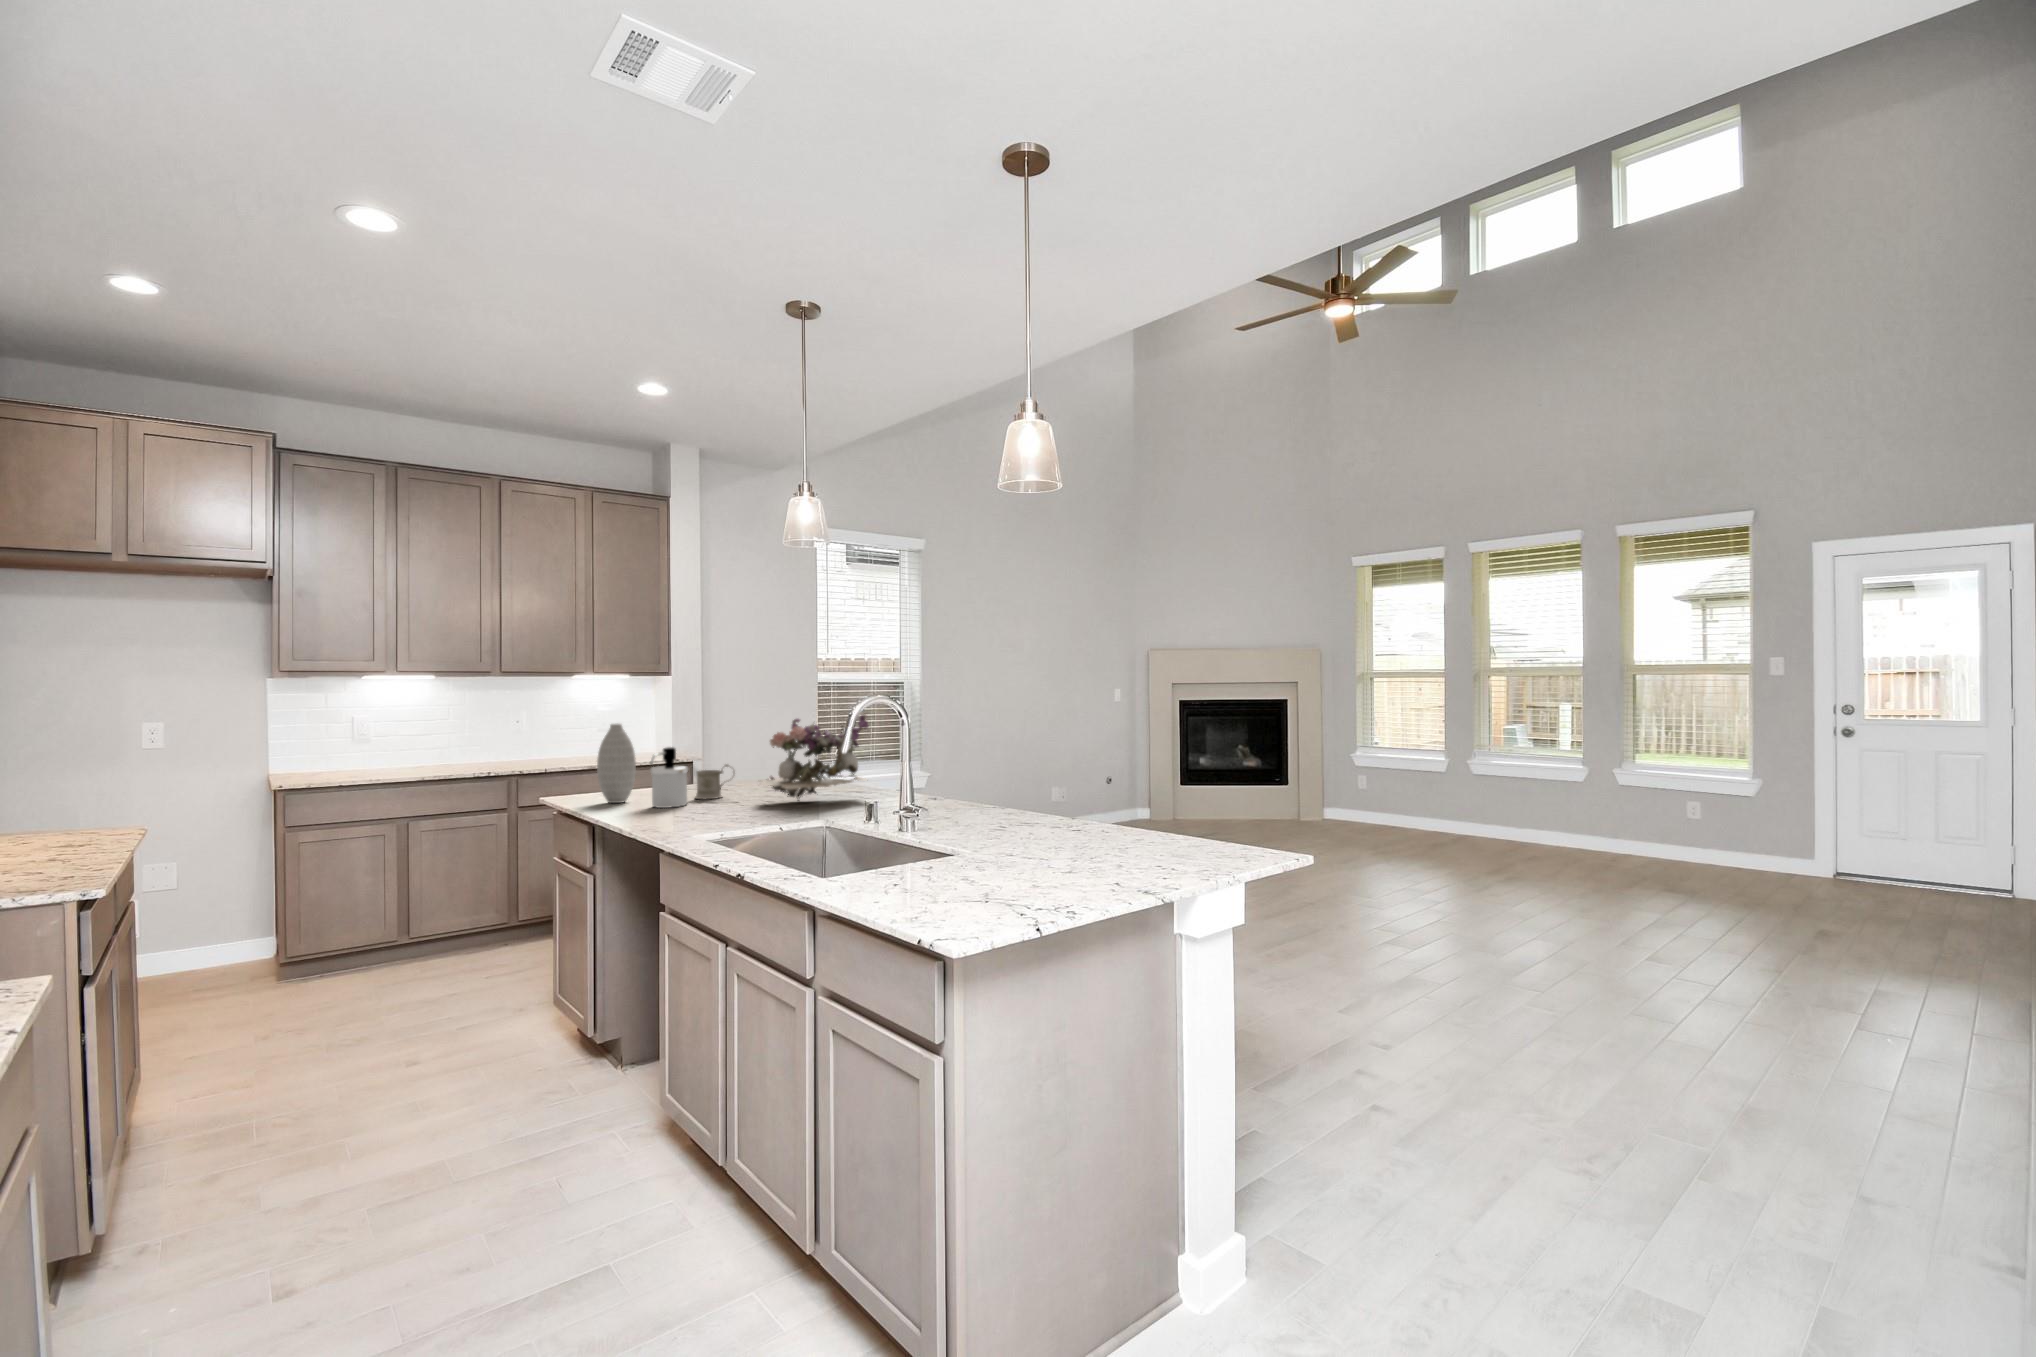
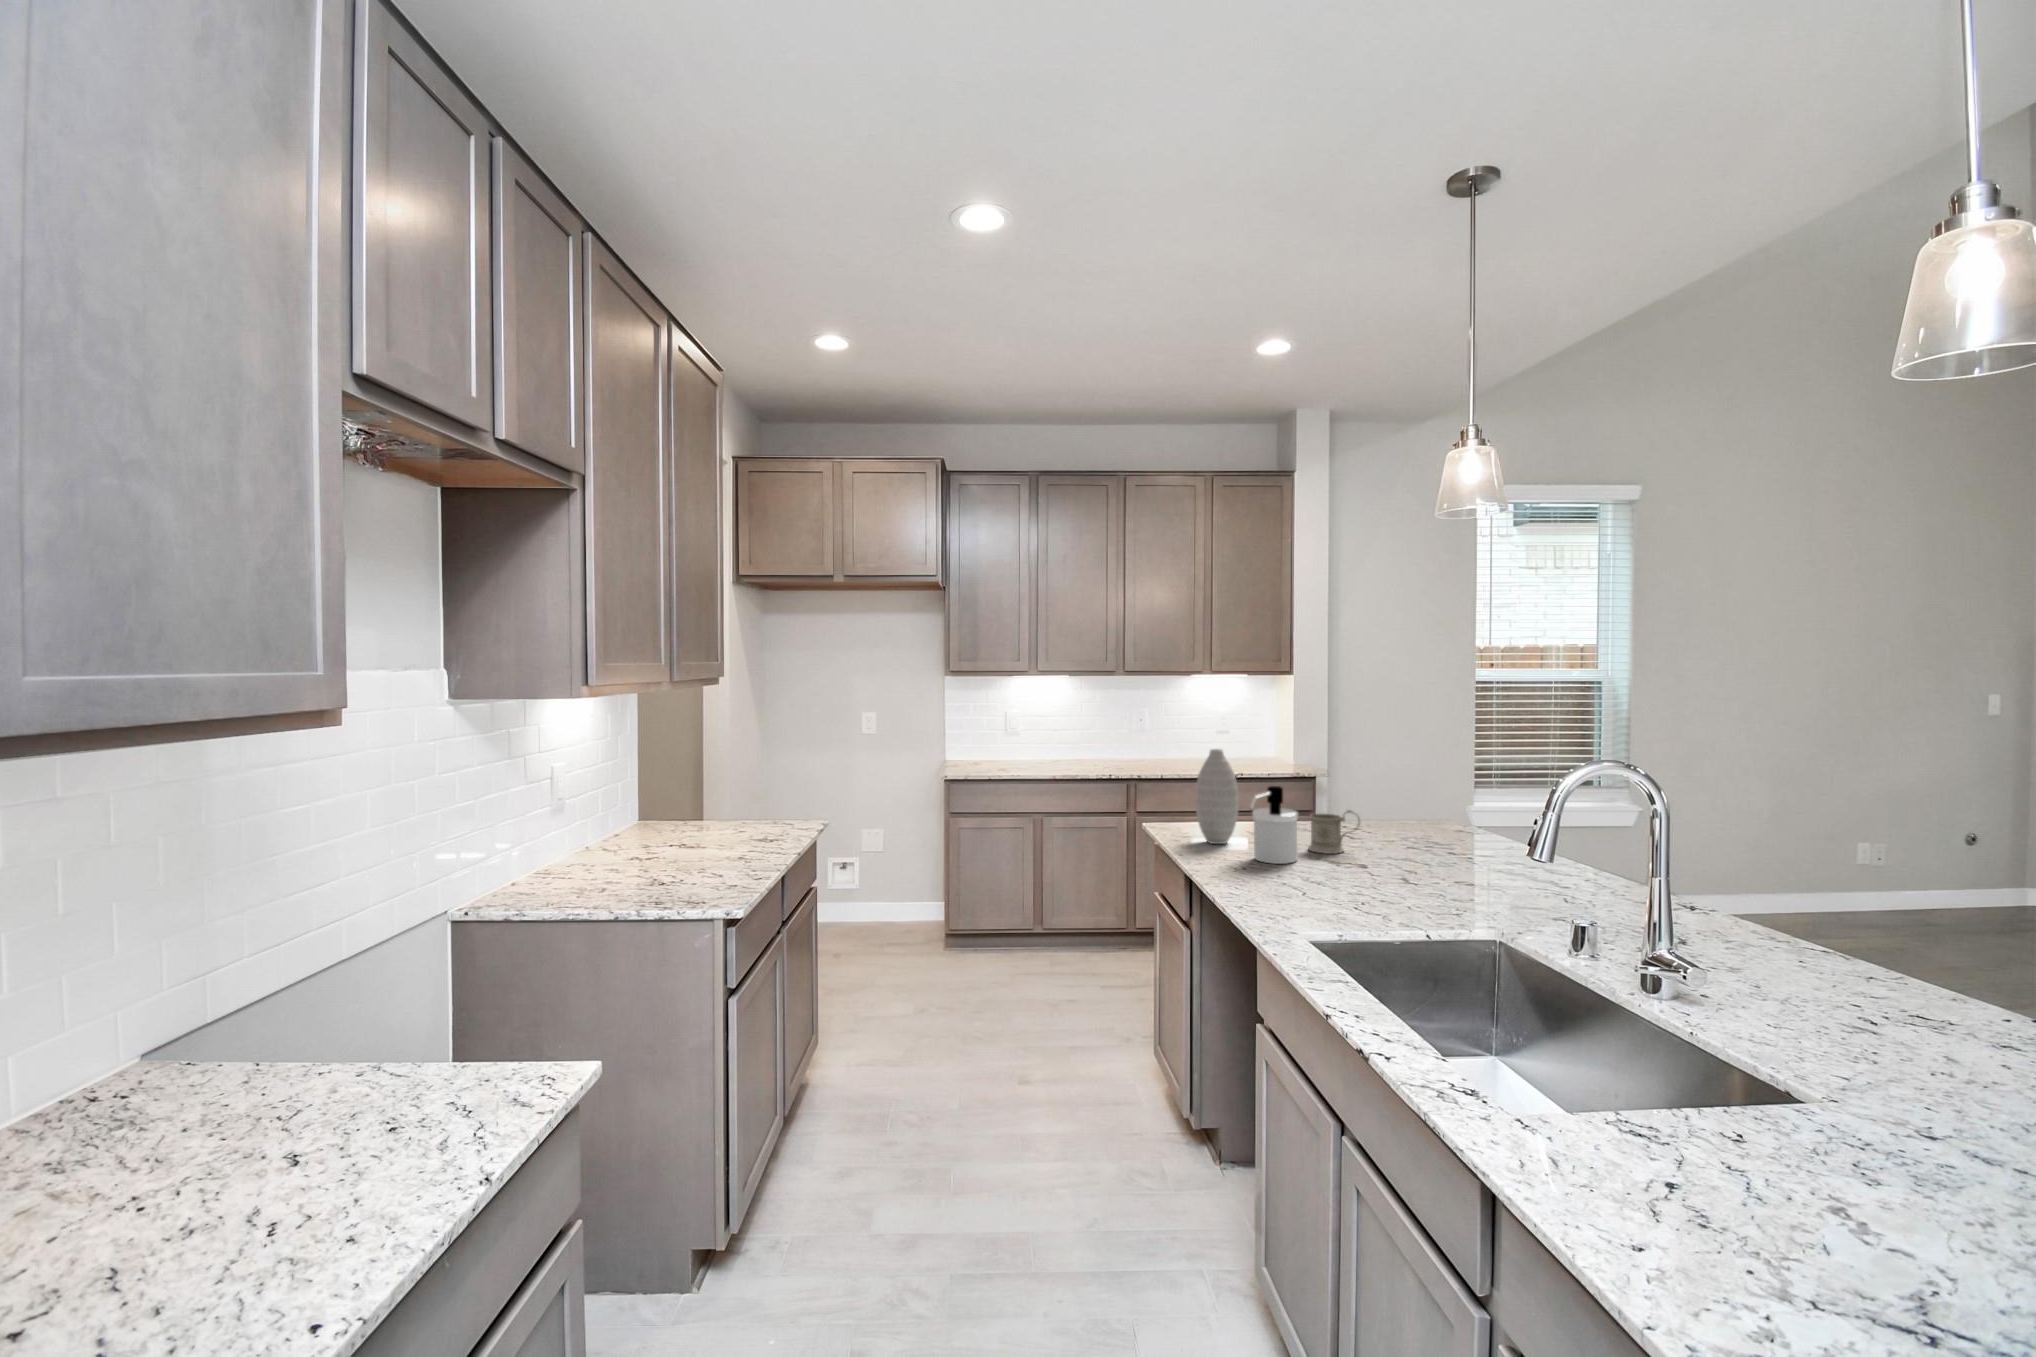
flower arrangement: present [760,714,868,801] -> none [1389,758,1568,880]

